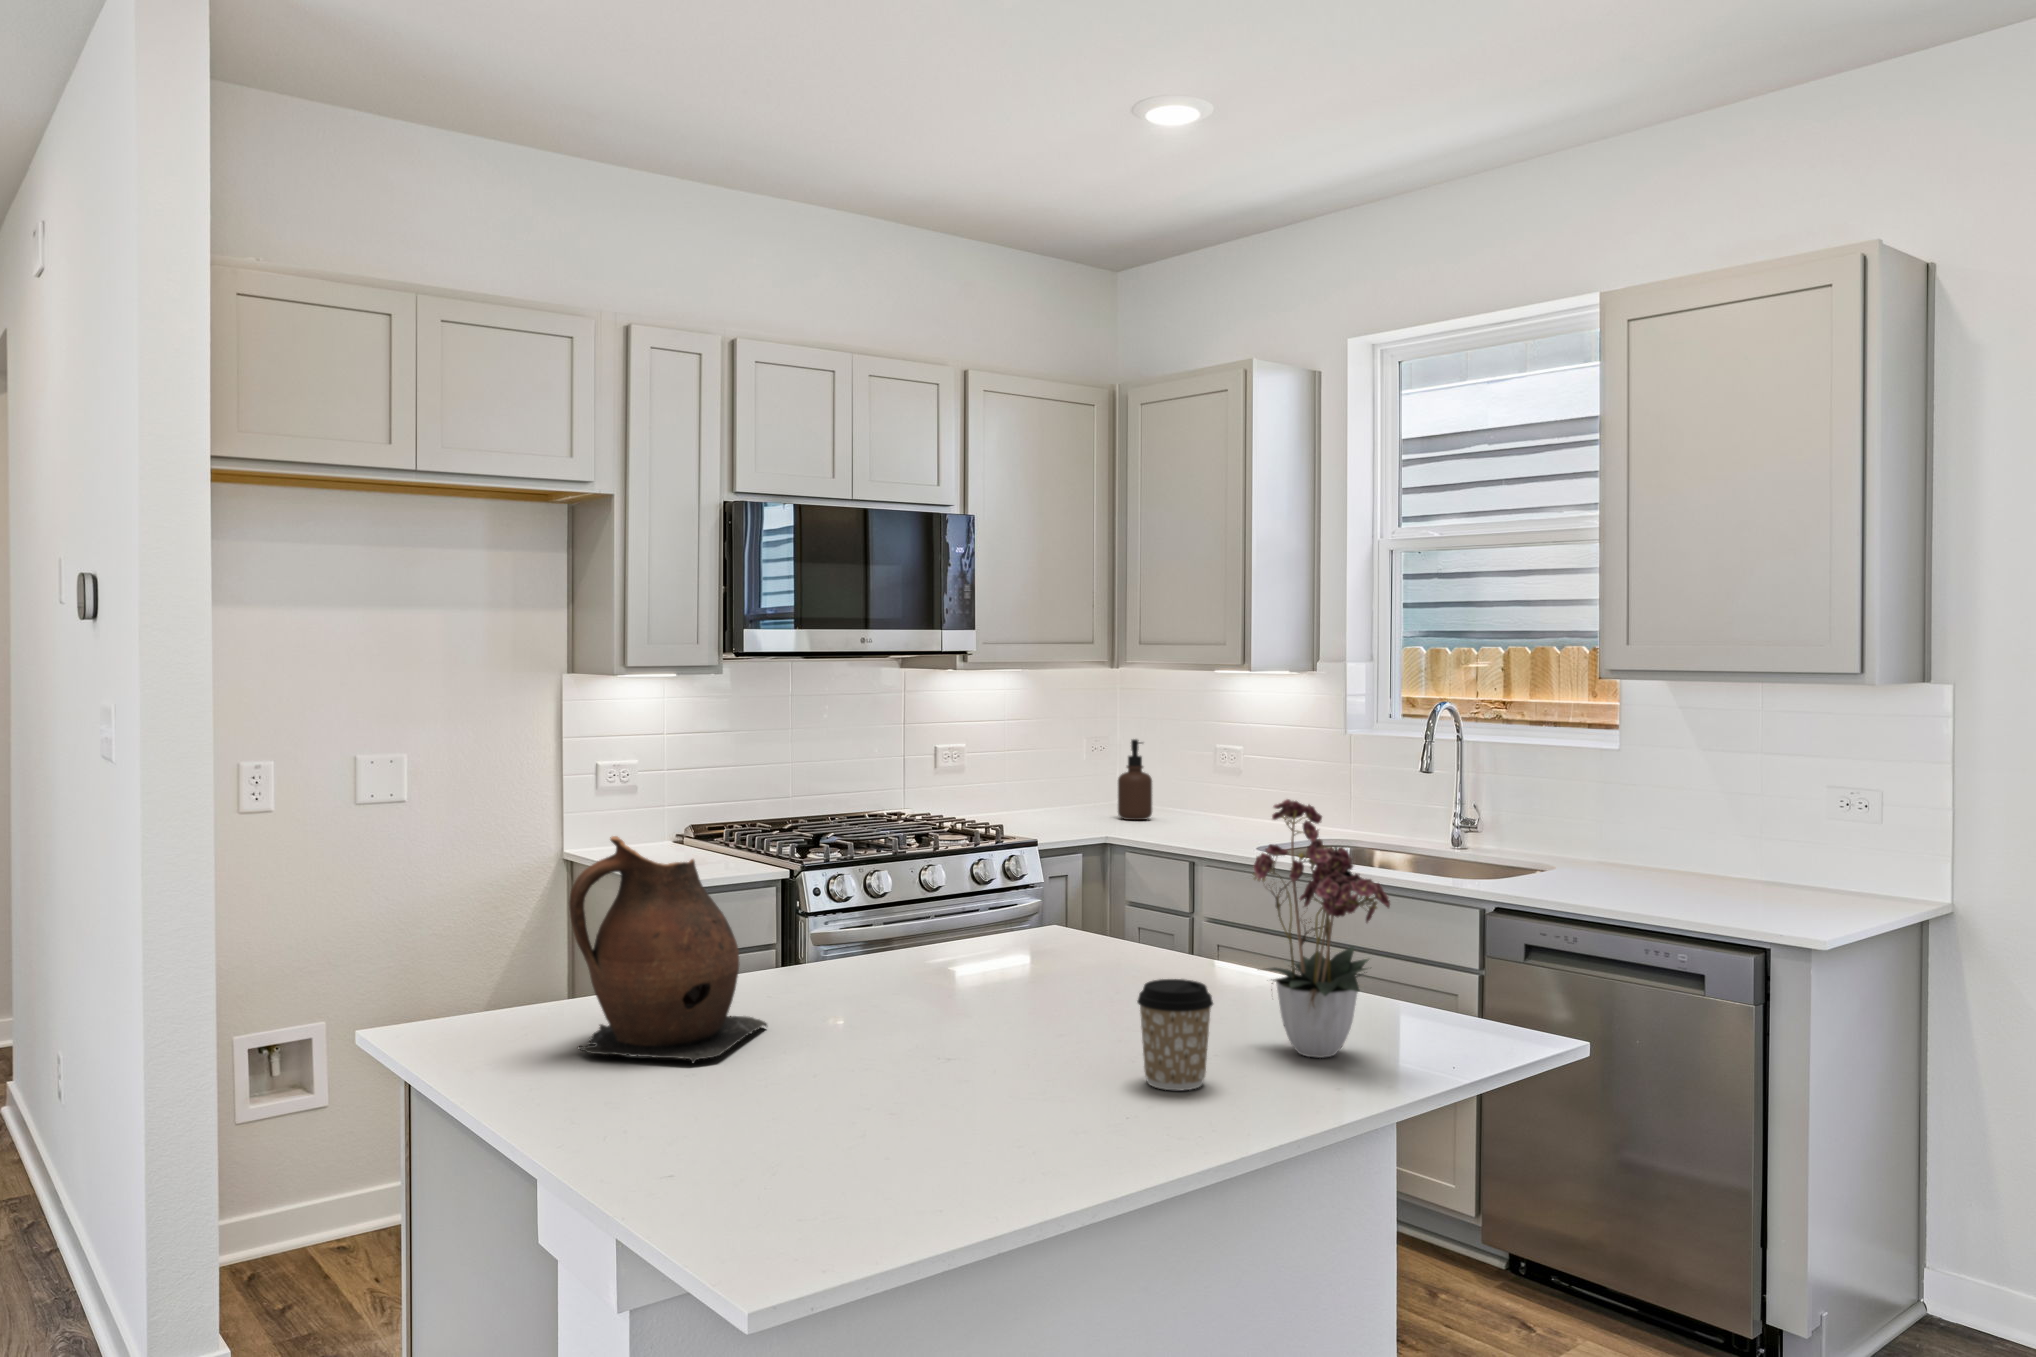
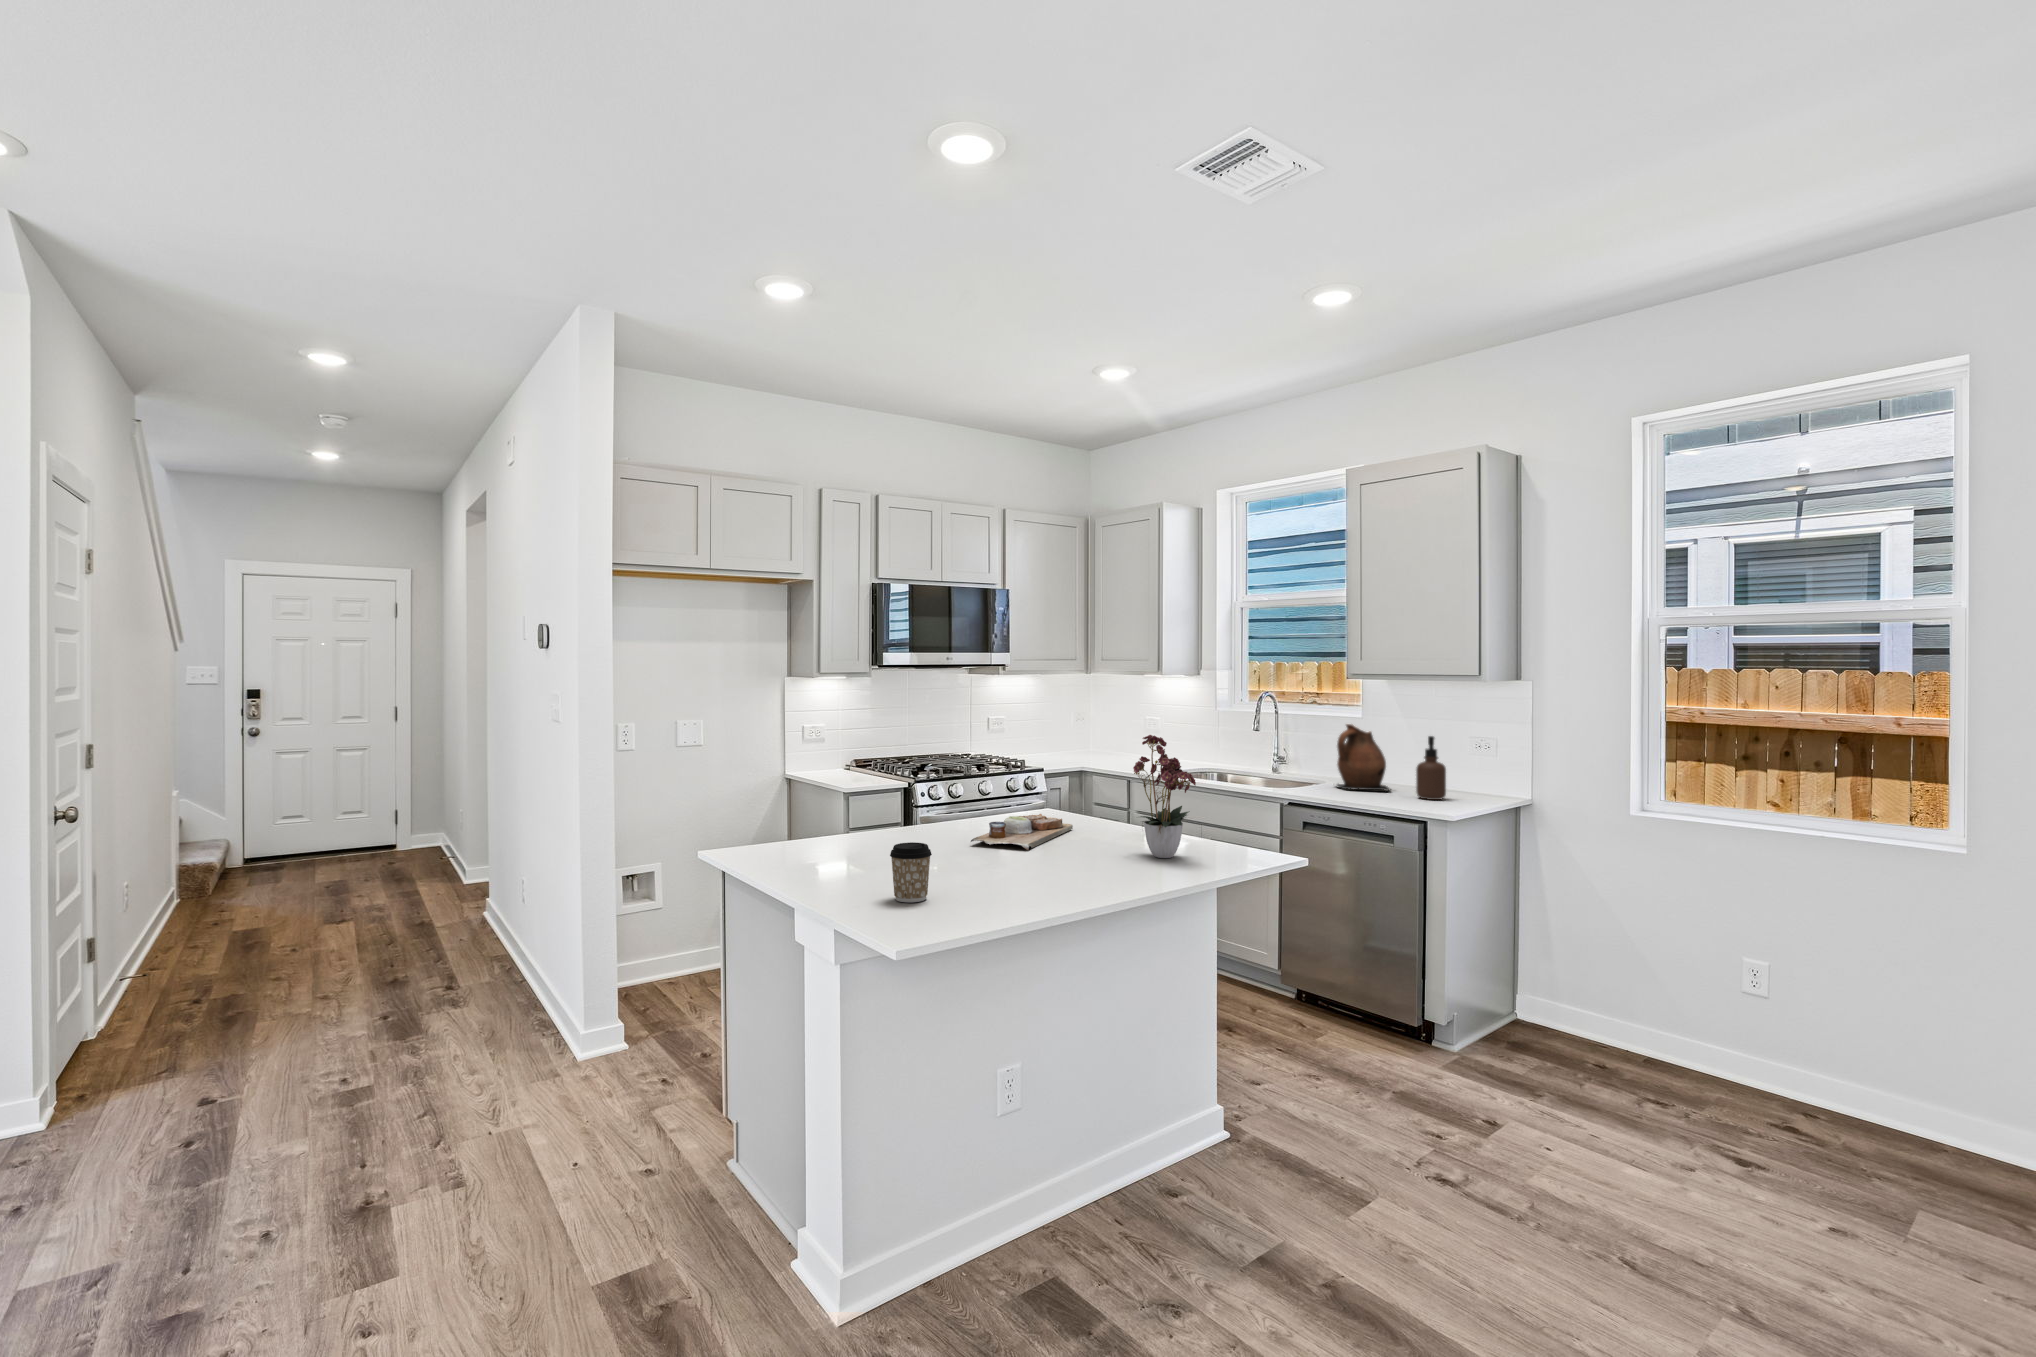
soap dispenser: present [1118,739,1152,820] -> present [1416,736,1446,800]
ceramic pitcher: present [569,836,767,1063] -> present [1337,724,1390,791]
cutting board: none [913,949,1115,1039] -> present [971,814,1073,850]
coffee cup: present [1137,979,1213,1091] -> present [890,842,932,902]

